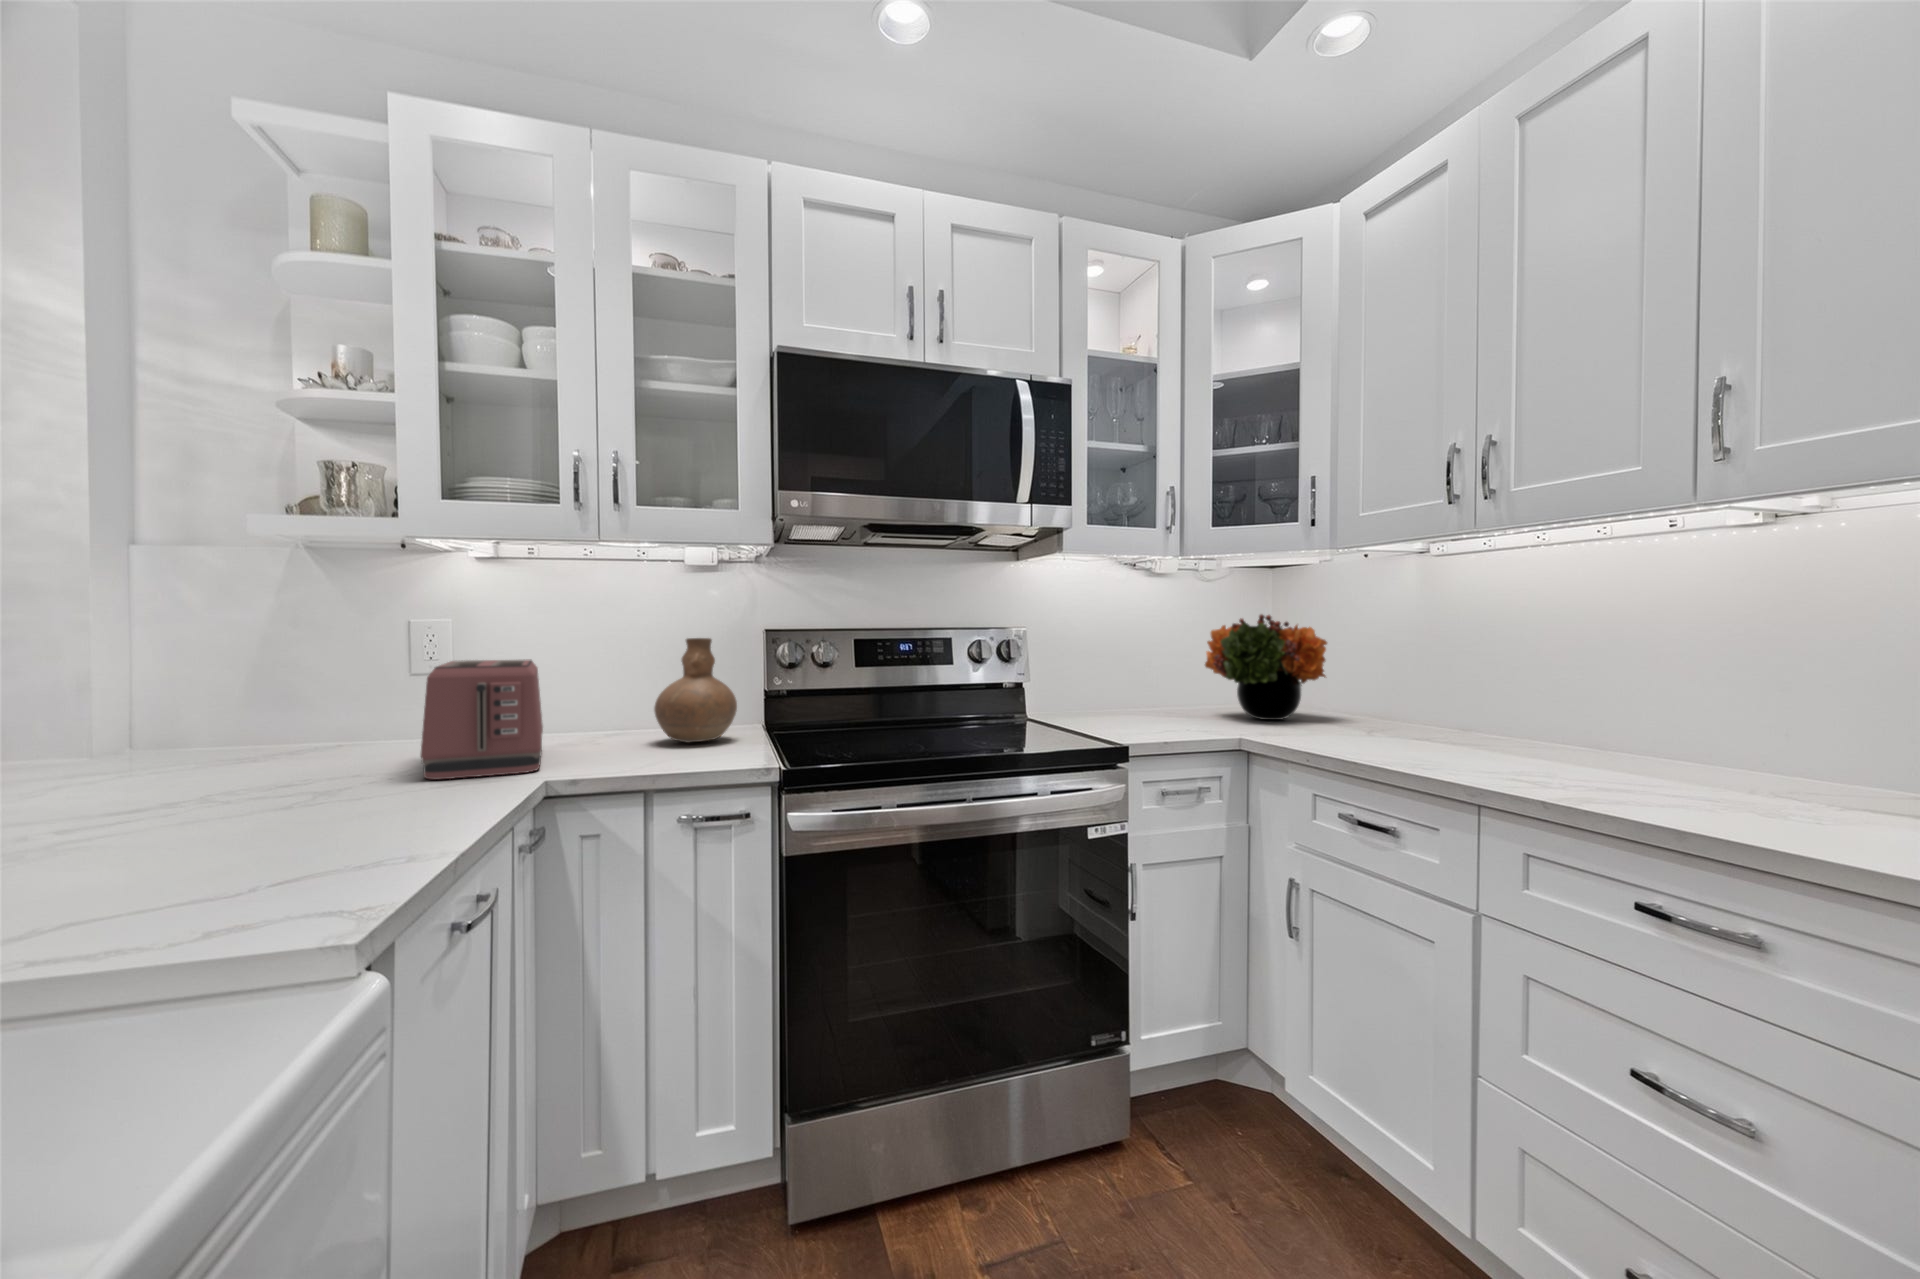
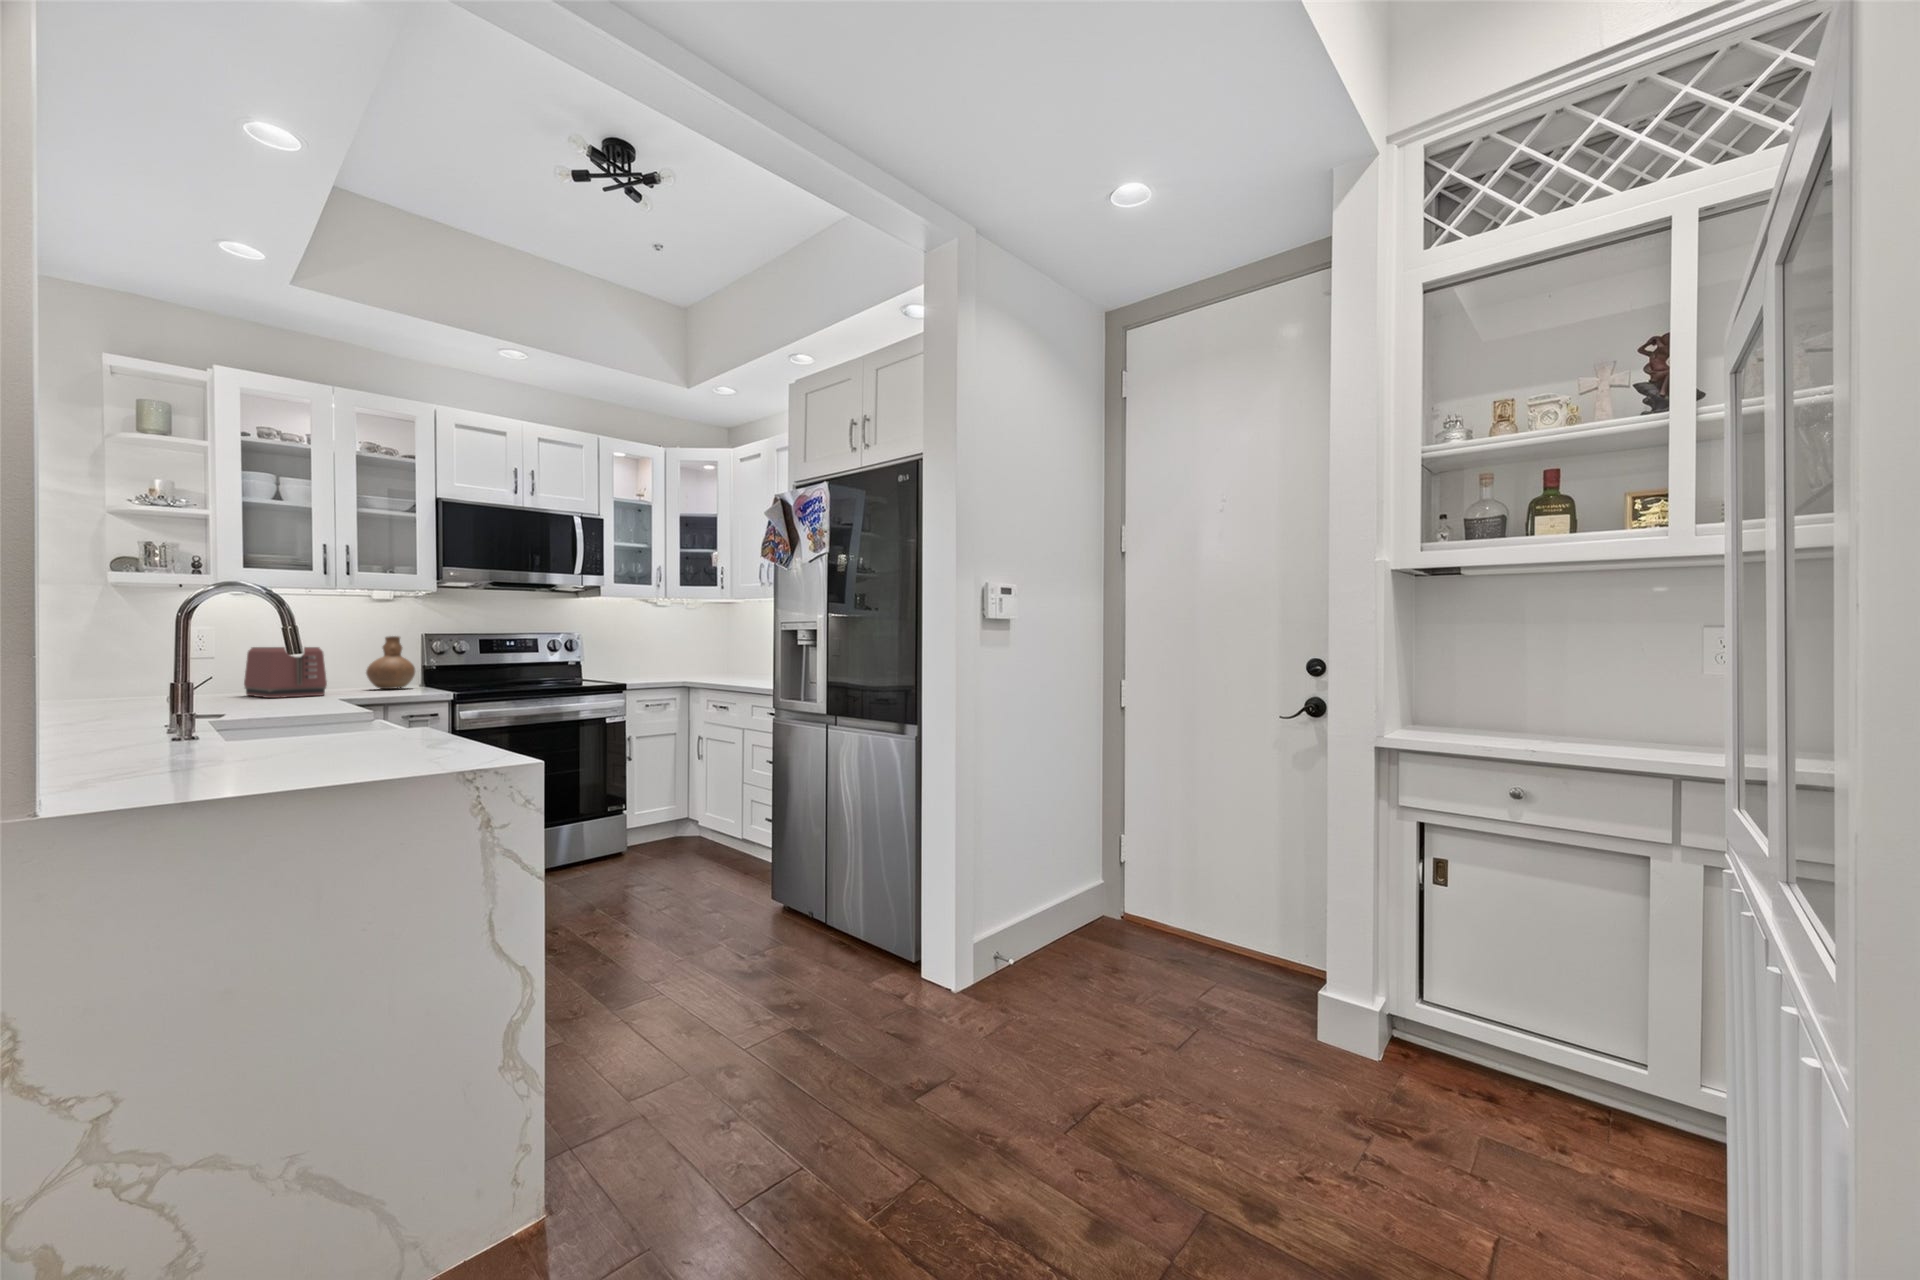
flower arrangement: present [1205,614,1327,720] -> none [679,626,739,677]

